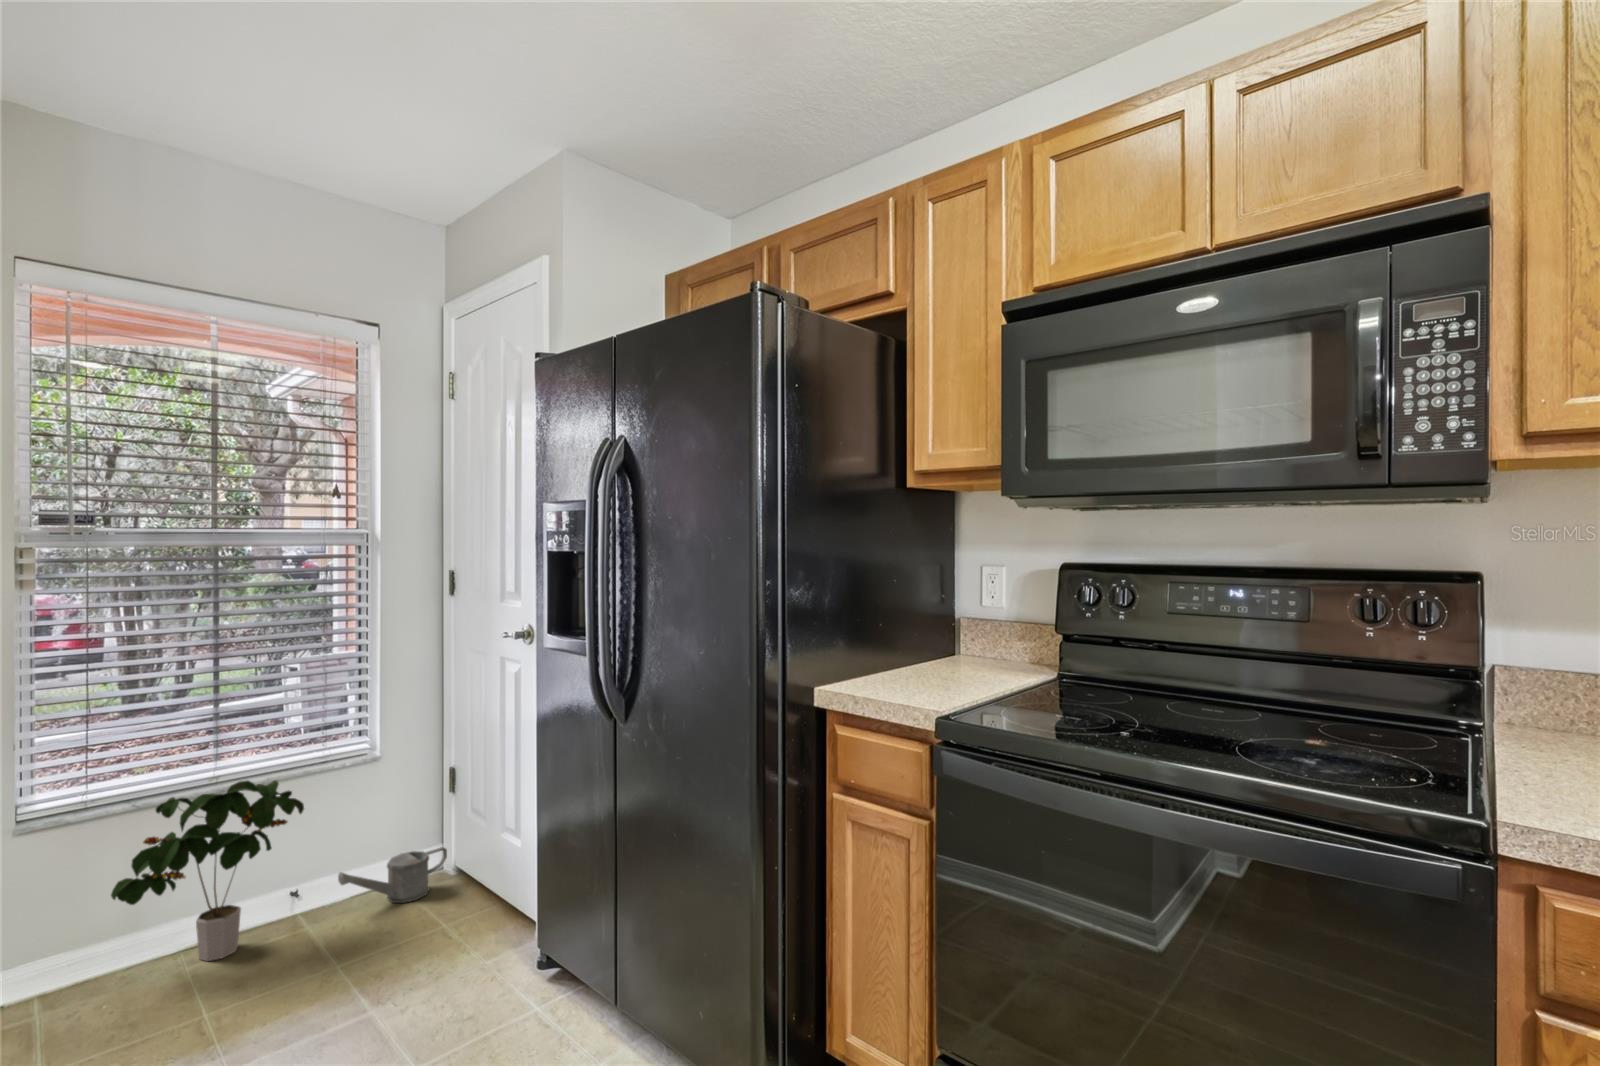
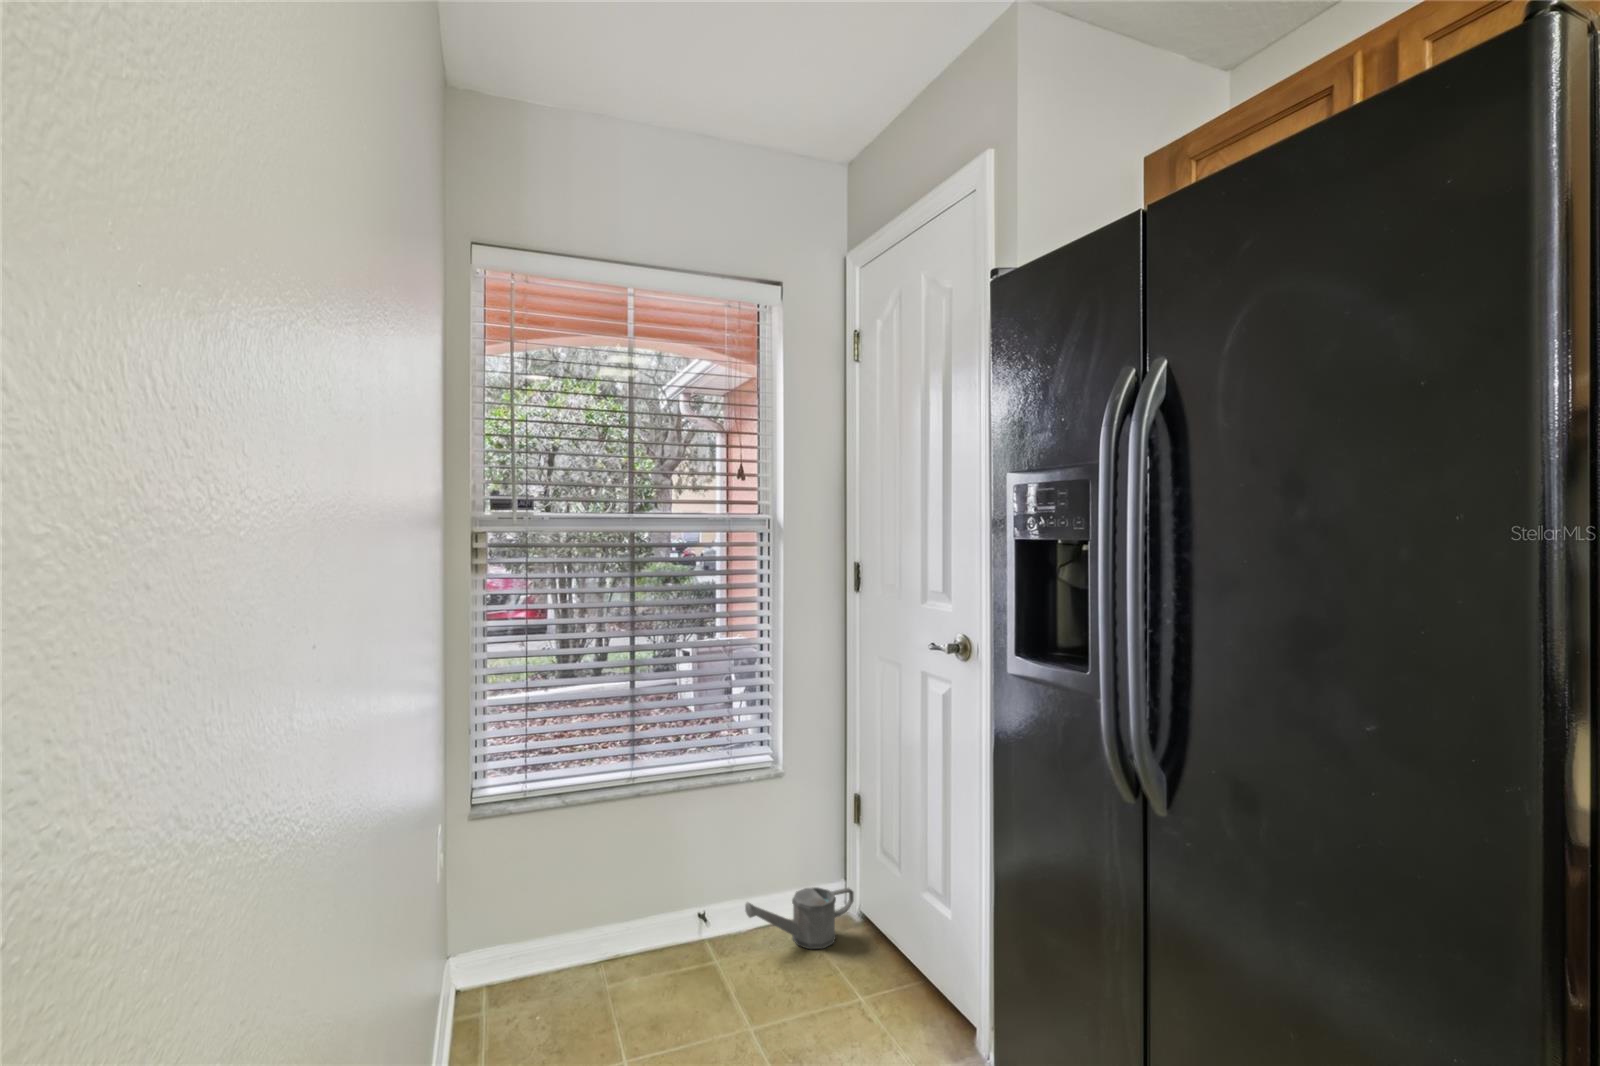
potted plant: present [111,780,304,961] -> none [545,788,713,980]

